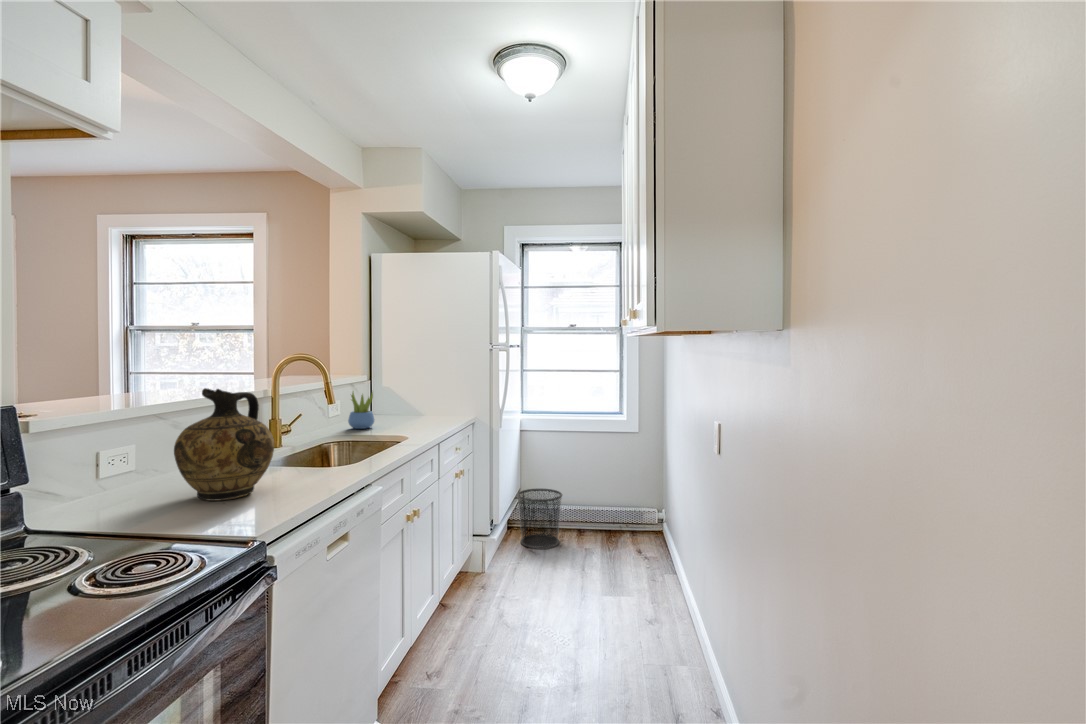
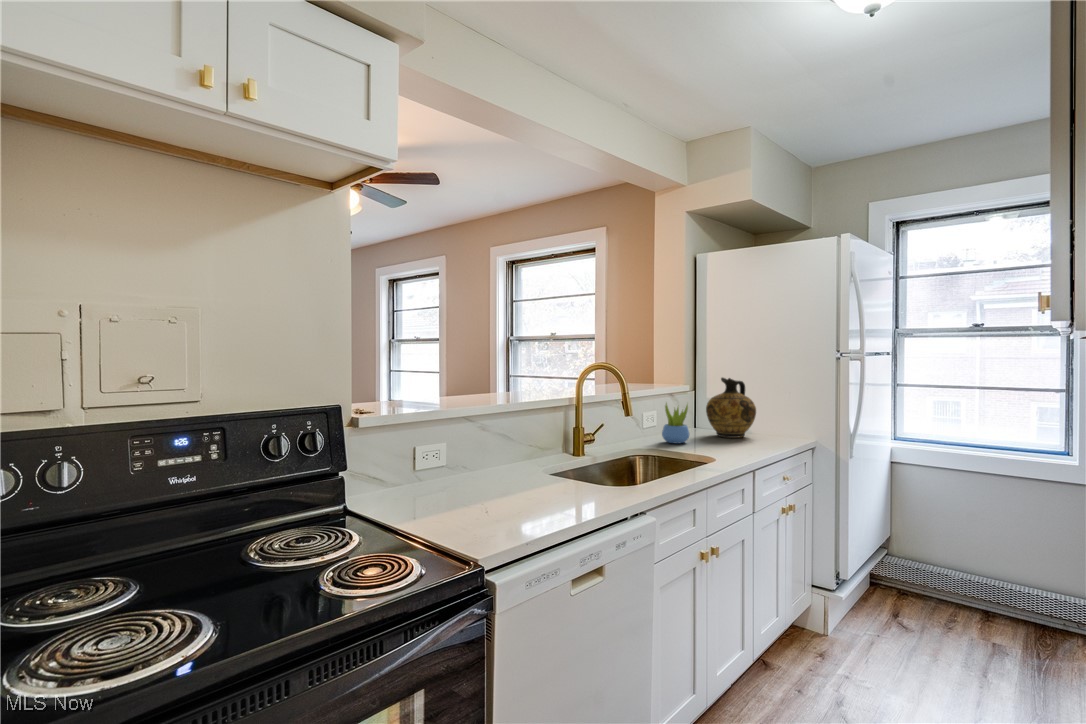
ceramic jug: present [174,388,274,501] -> present [706,378,756,438]
trash can: present [517,489,562,549] -> none [880,541,953,626]

